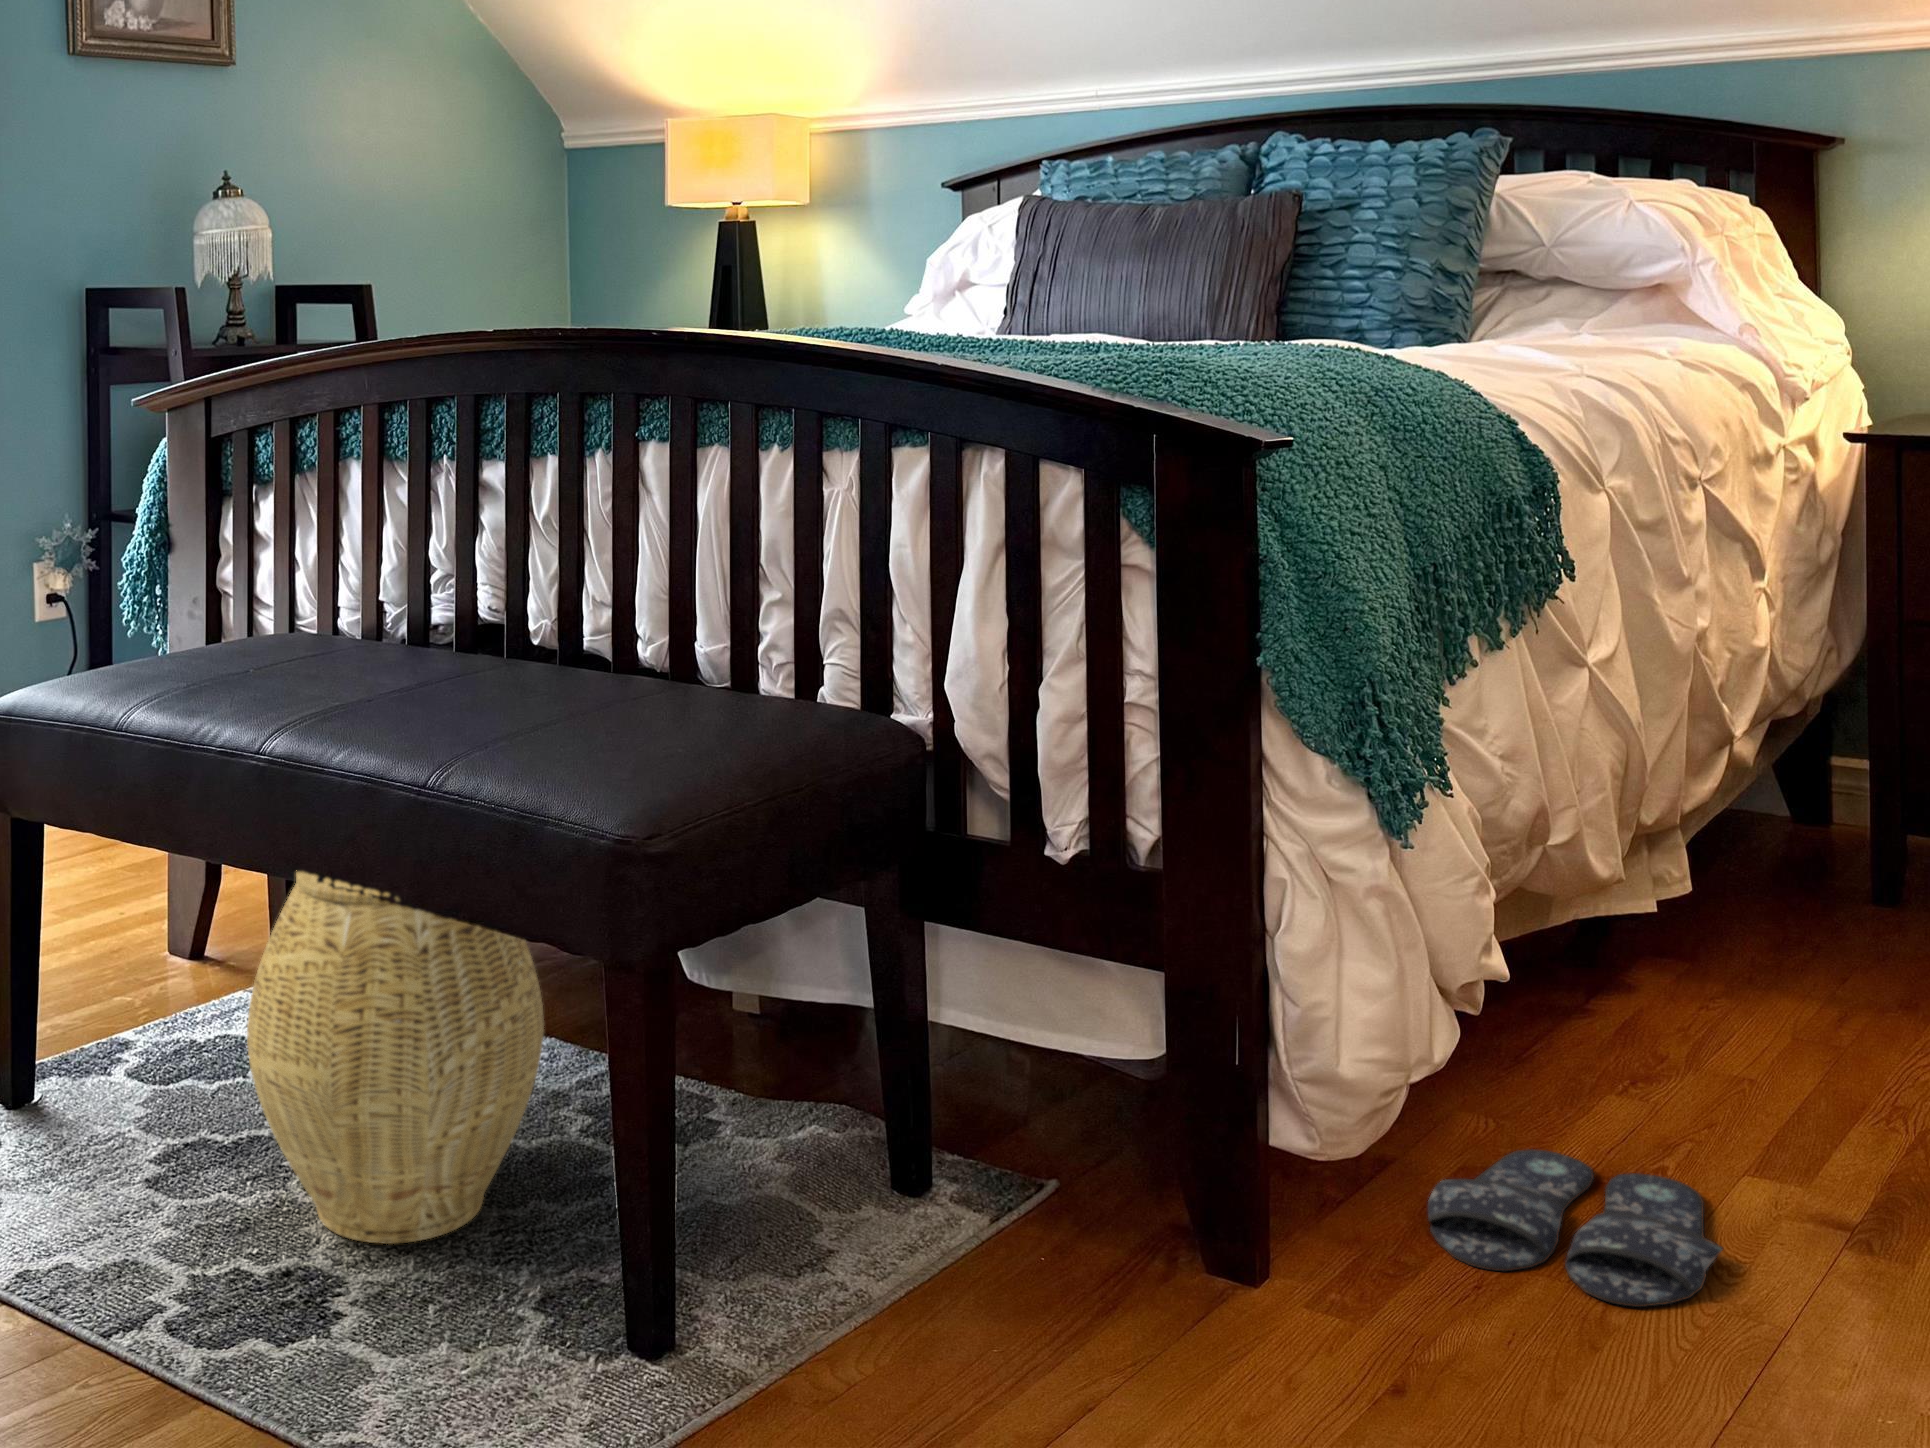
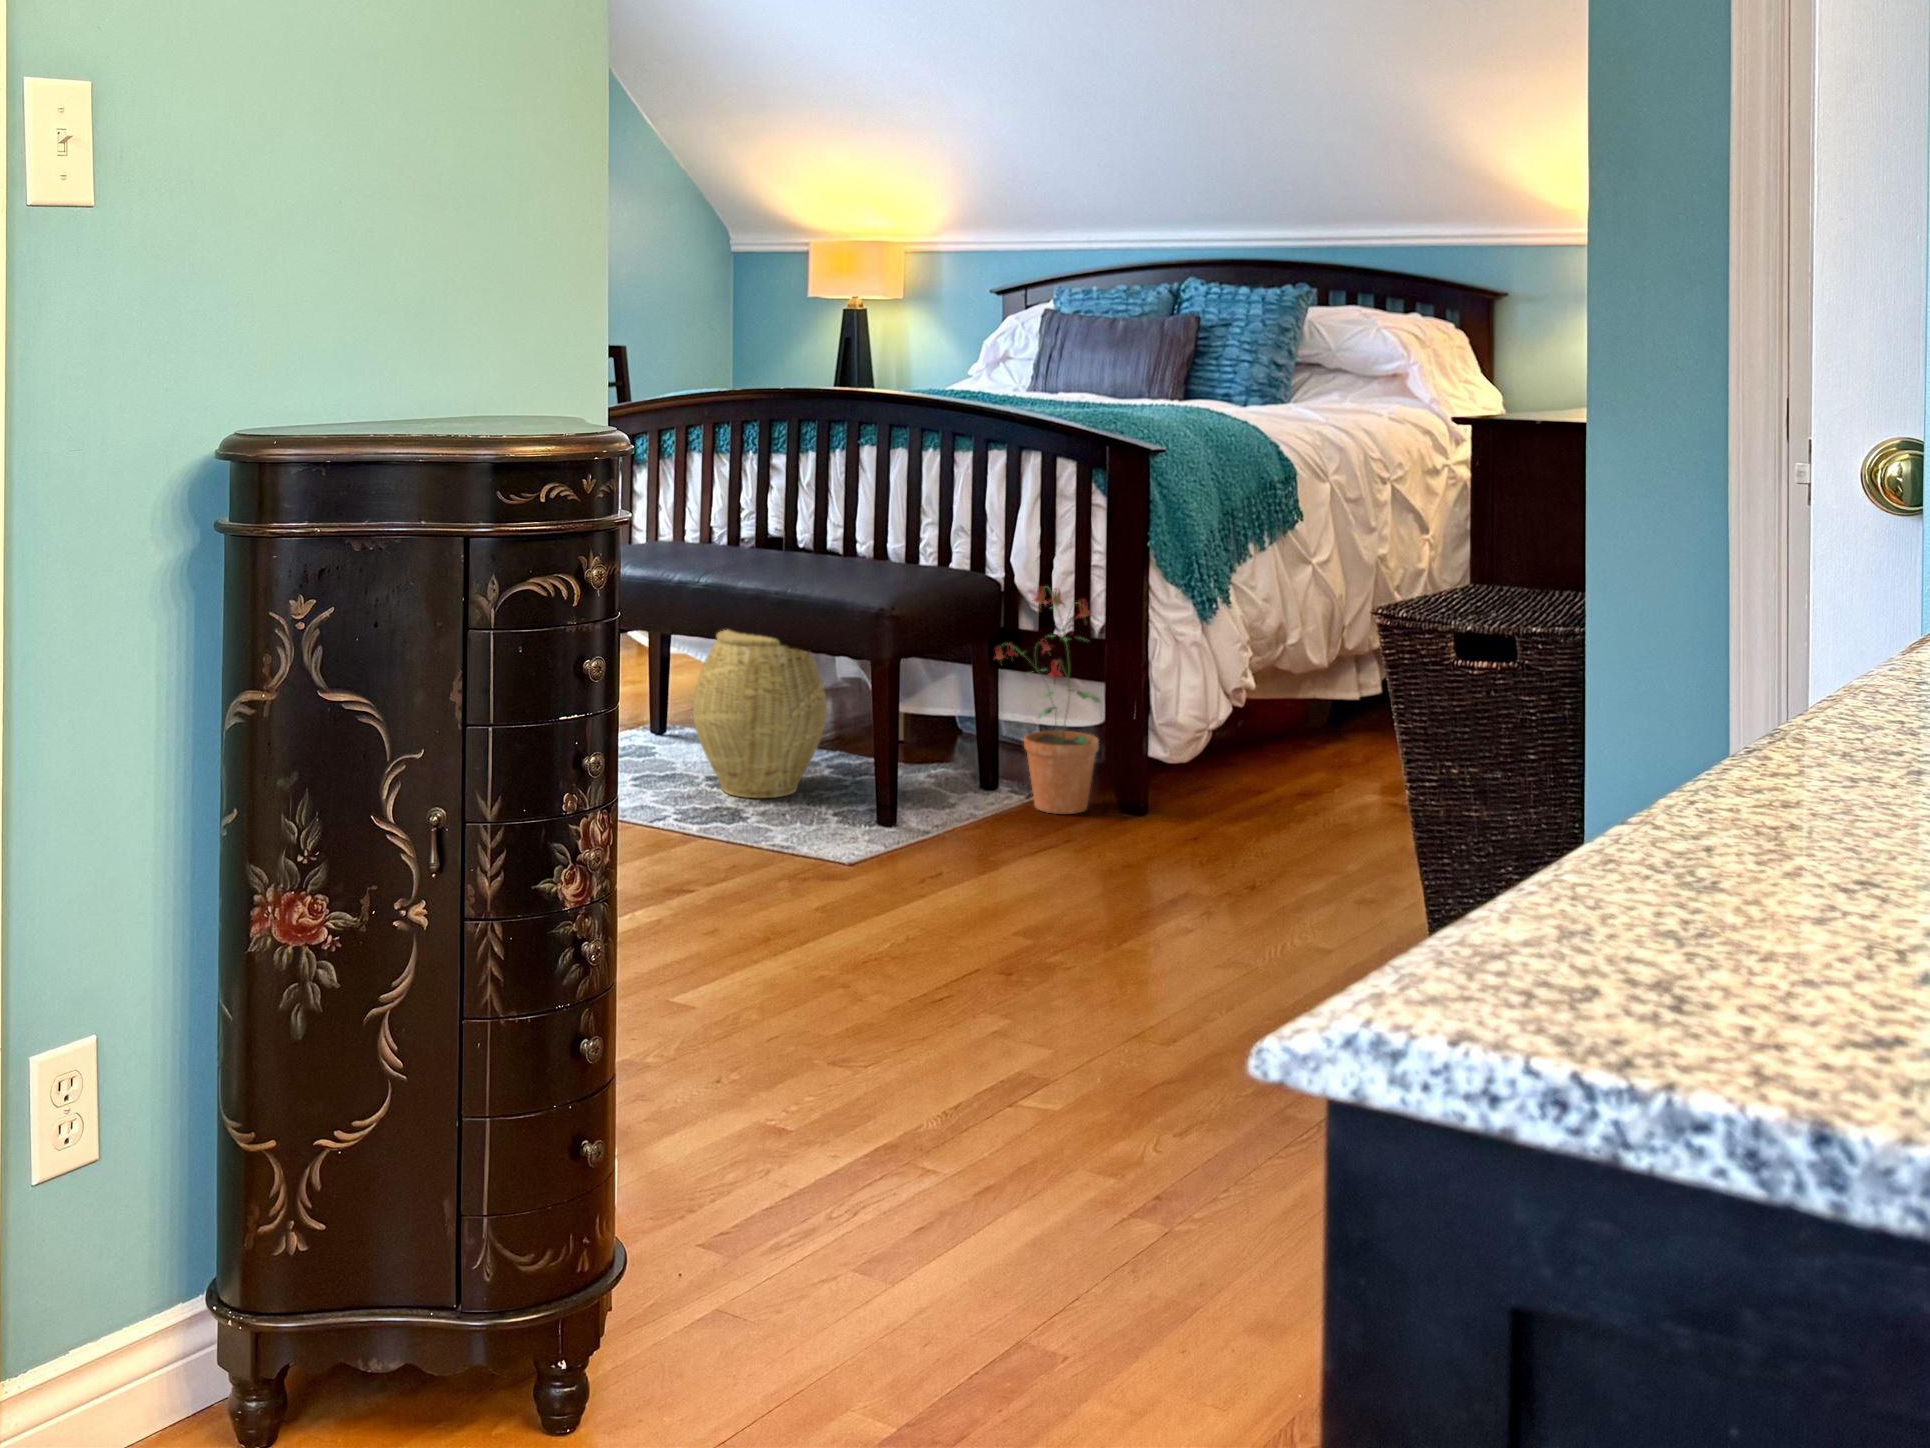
potted plant: none [906,759,1178,1313] -> present [996,587,1100,814]
slippers: present [1428,1149,1723,1307] -> none [1216,778,1338,814]

